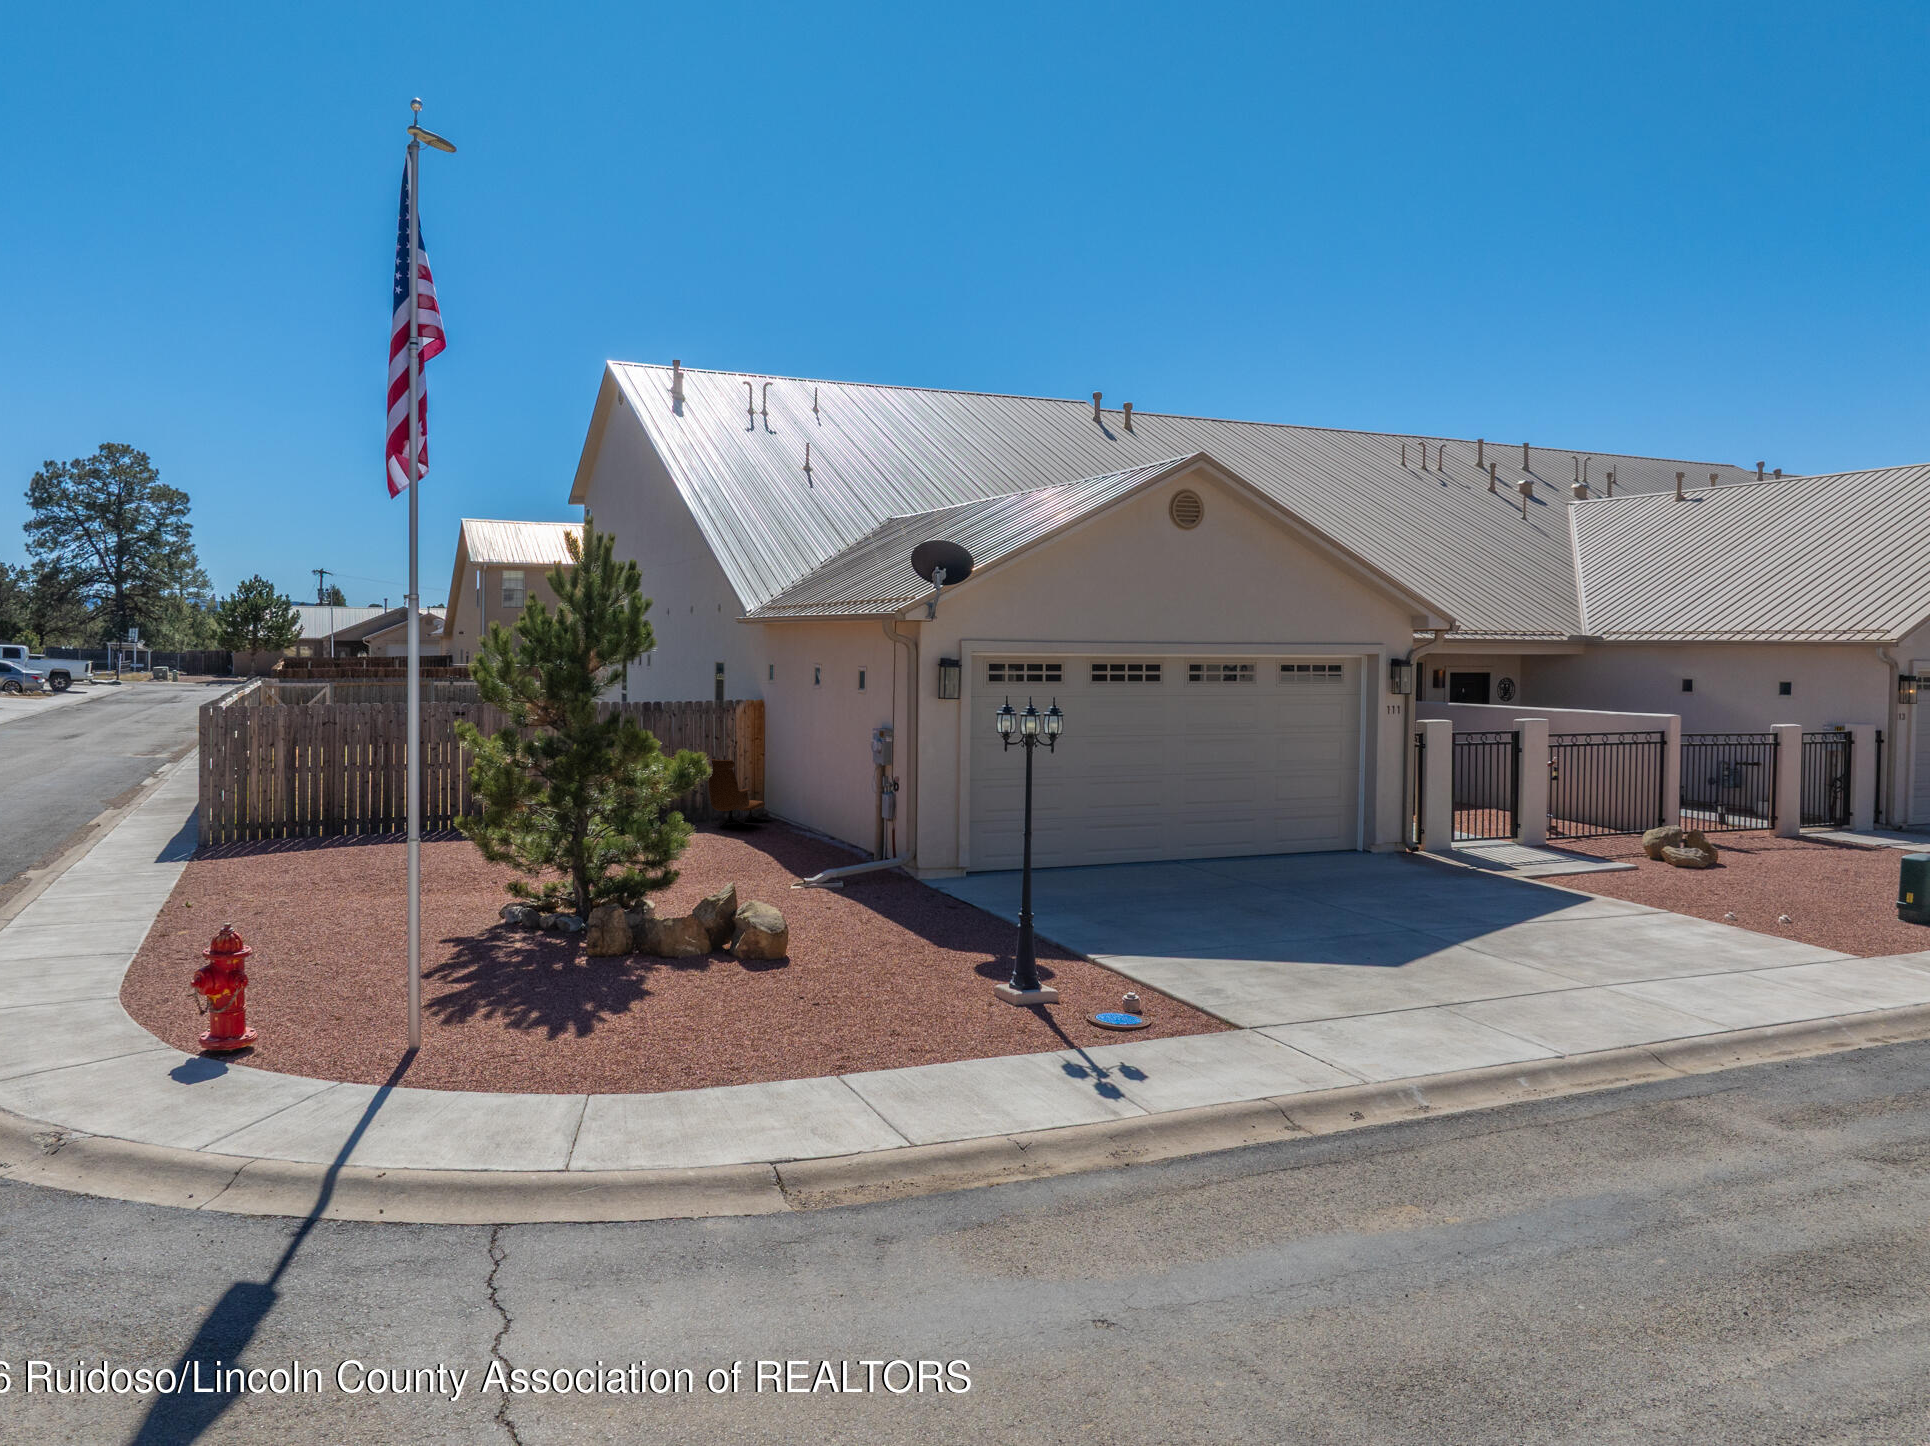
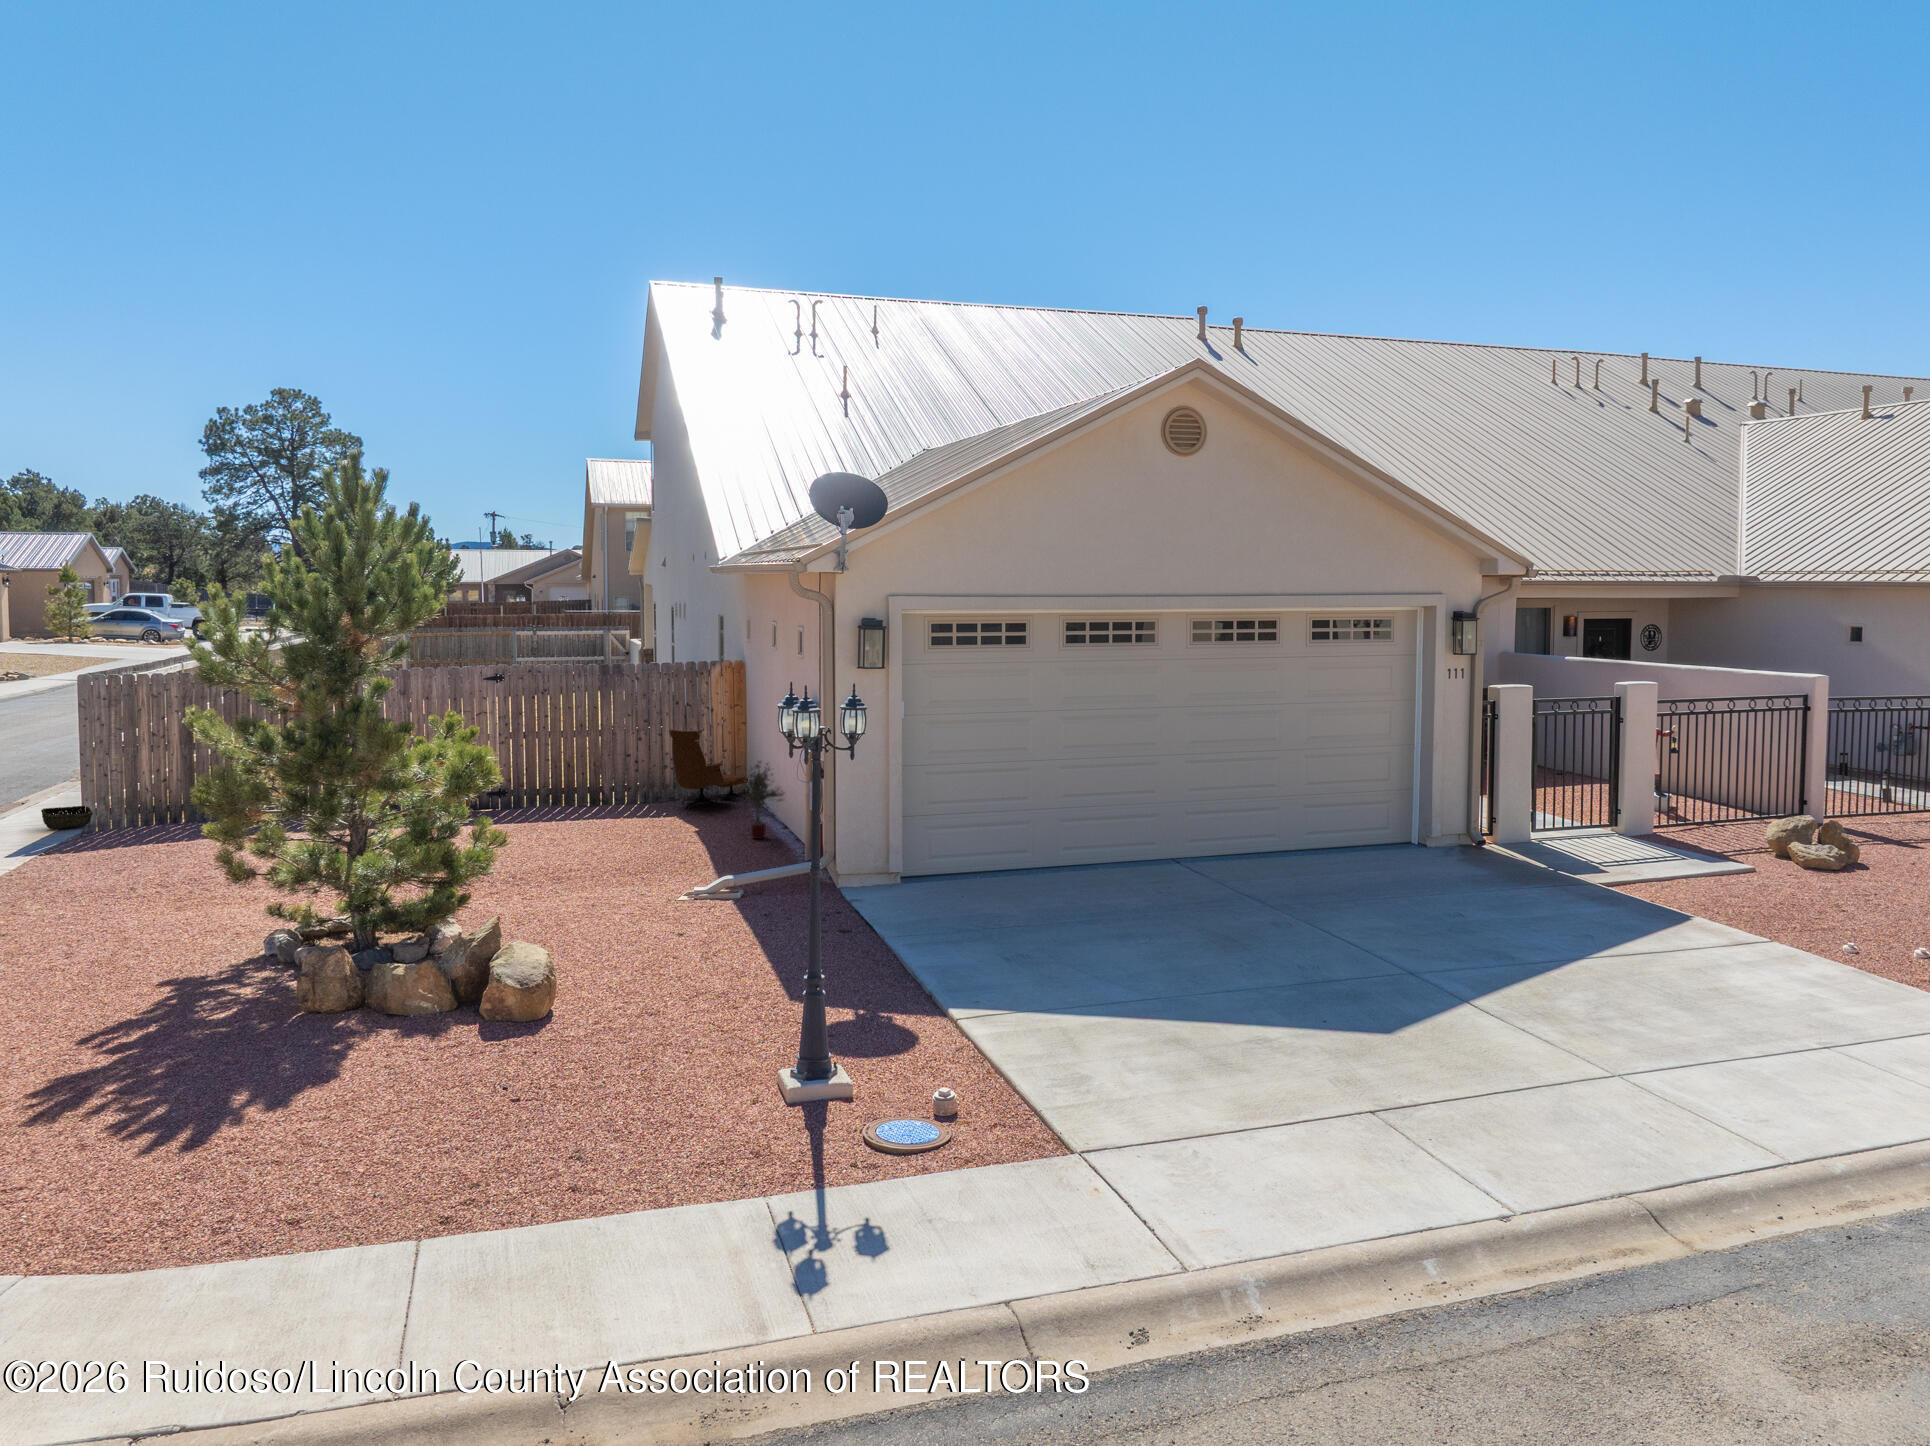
potted tree: none [795,782,832,849] -> present [745,762,784,839]
woven basket: none [171,823,215,843] -> present [41,806,93,830]

